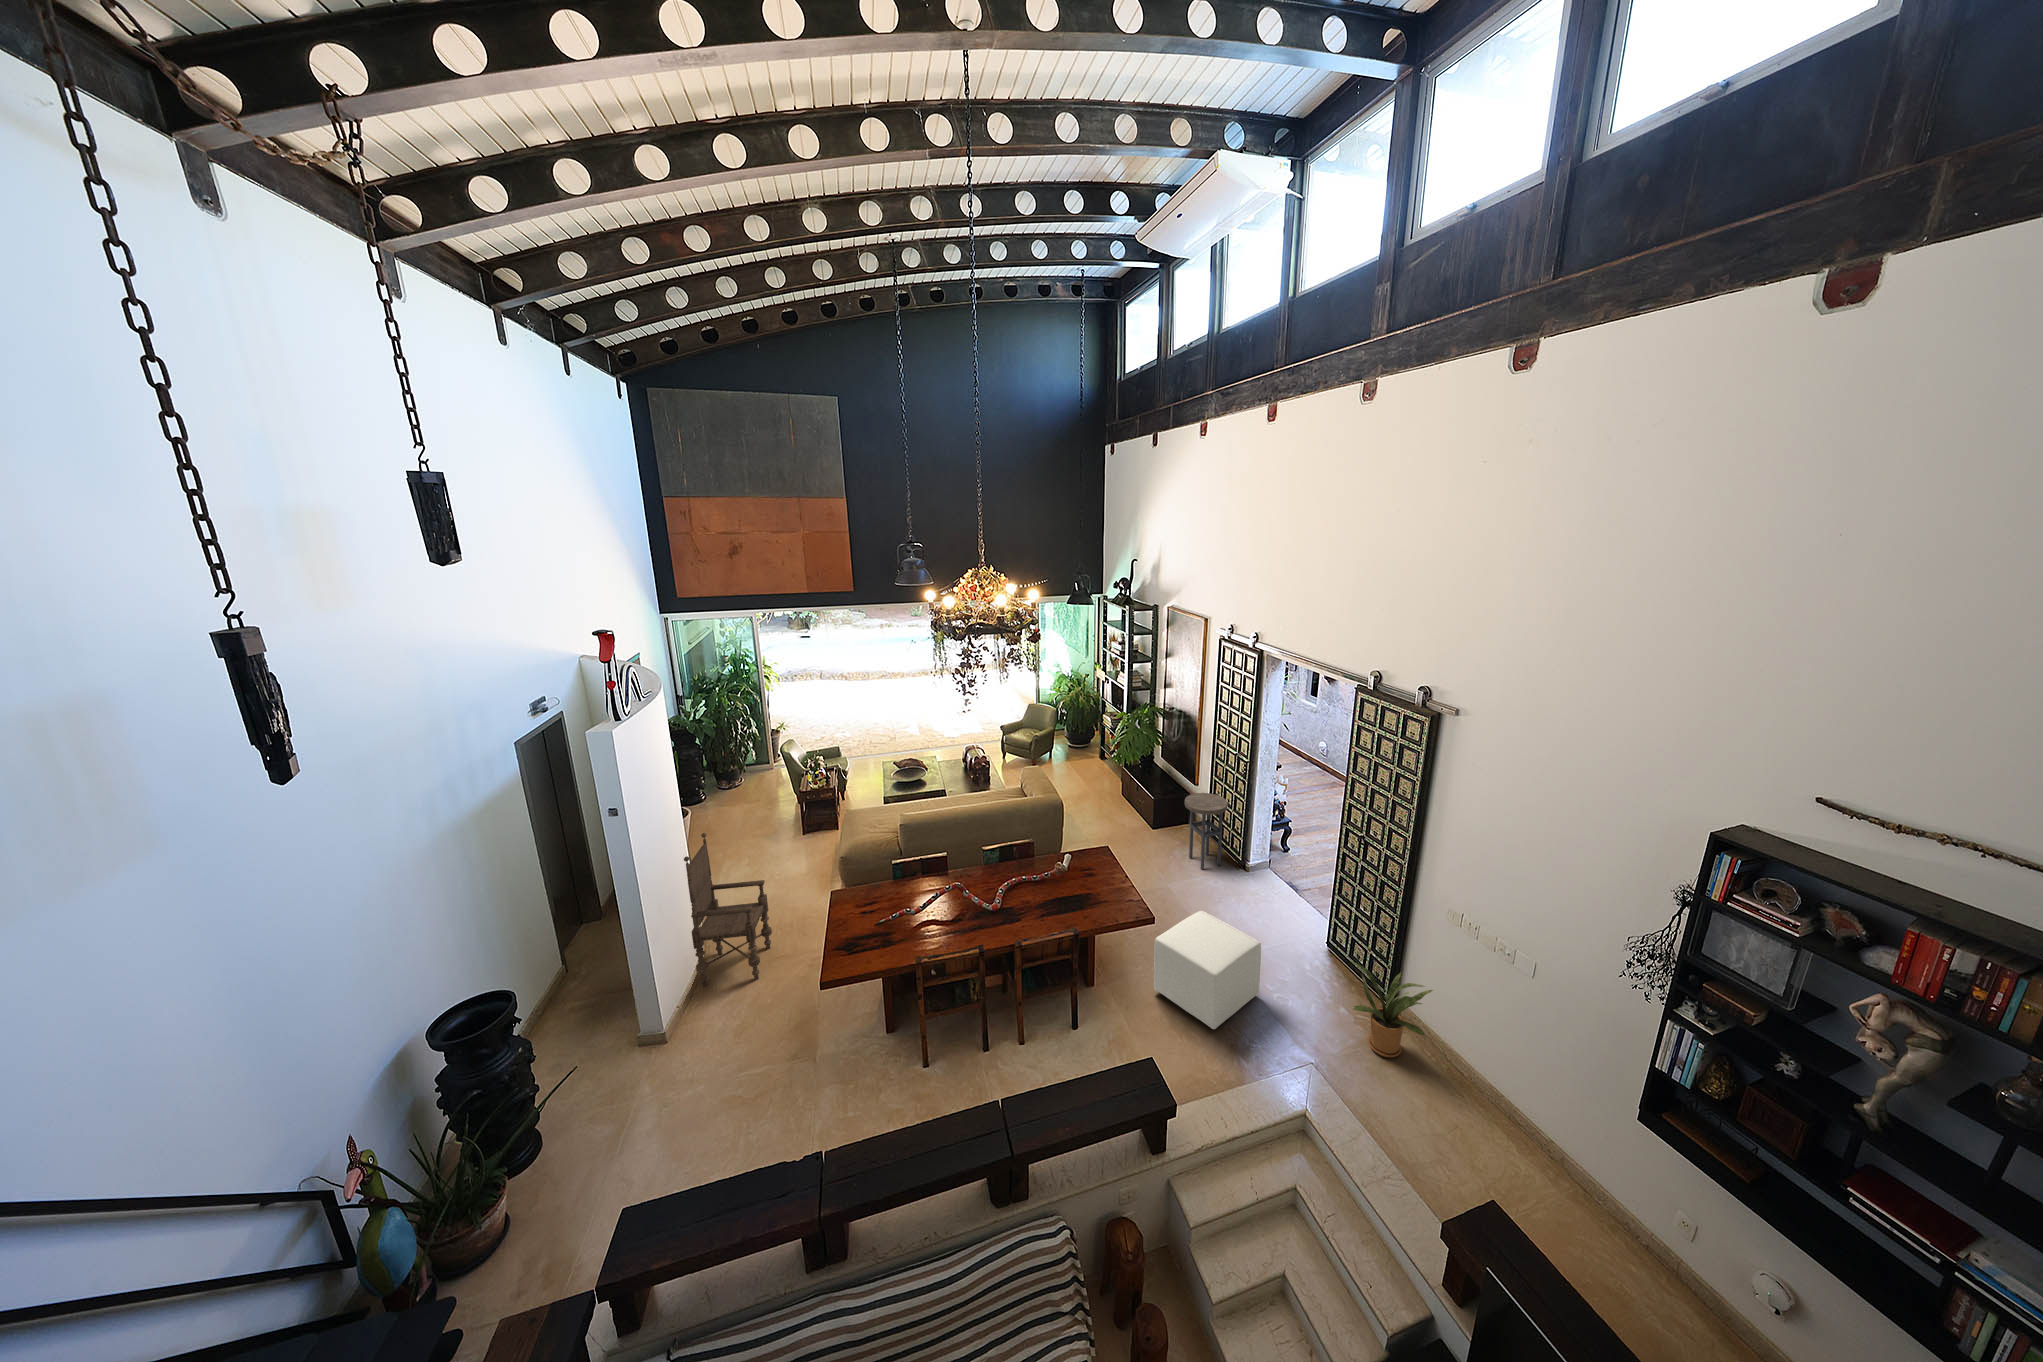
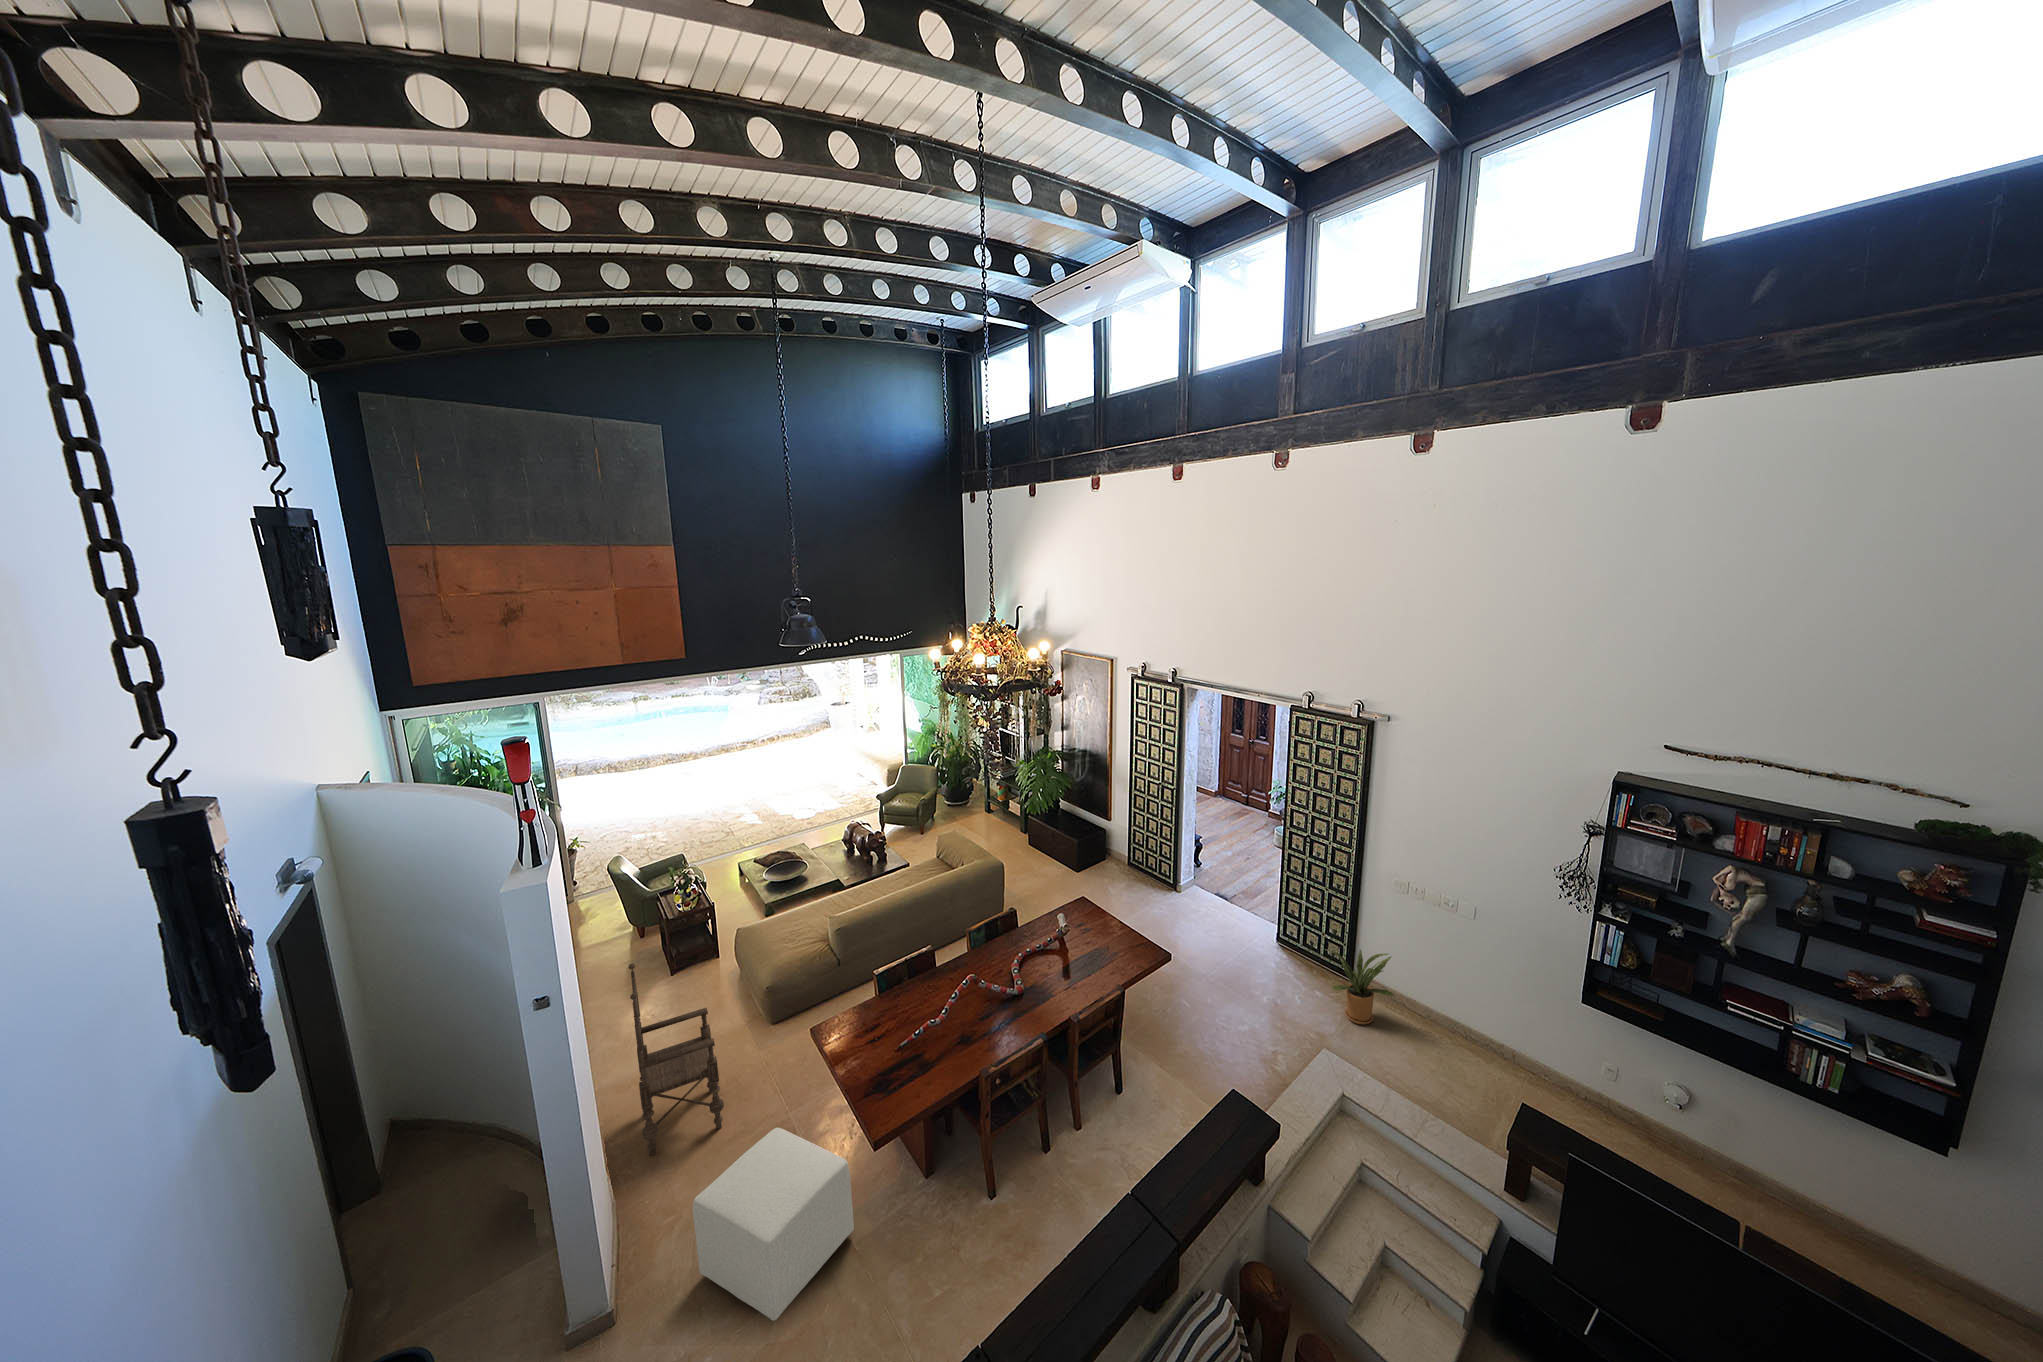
side table: present [1185,793,1228,870] -> none [1113,829,1154,905]
ottoman: present [1154,911,1261,1029] -> present [693,1128,854,1321]

